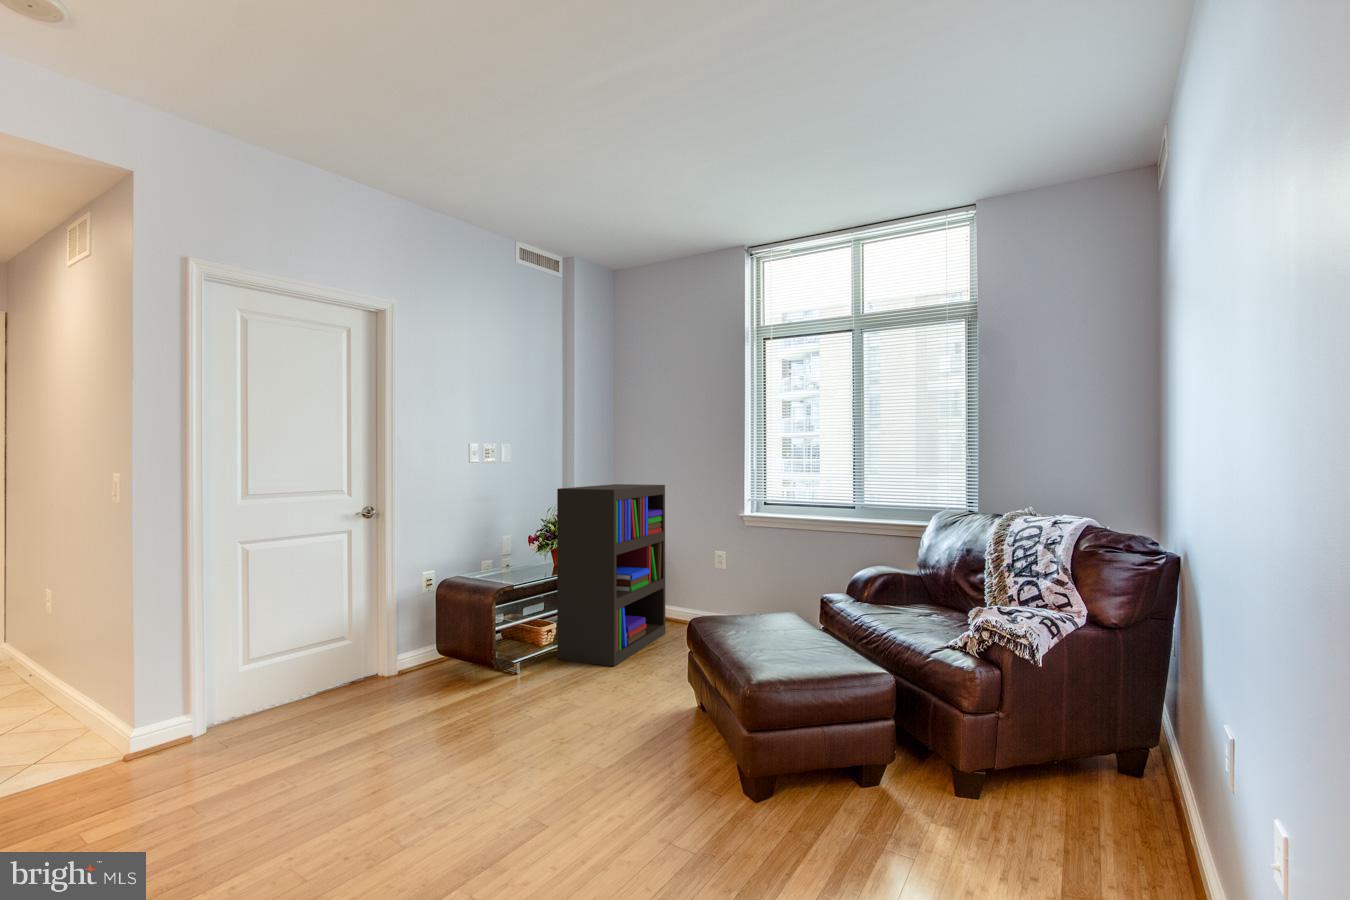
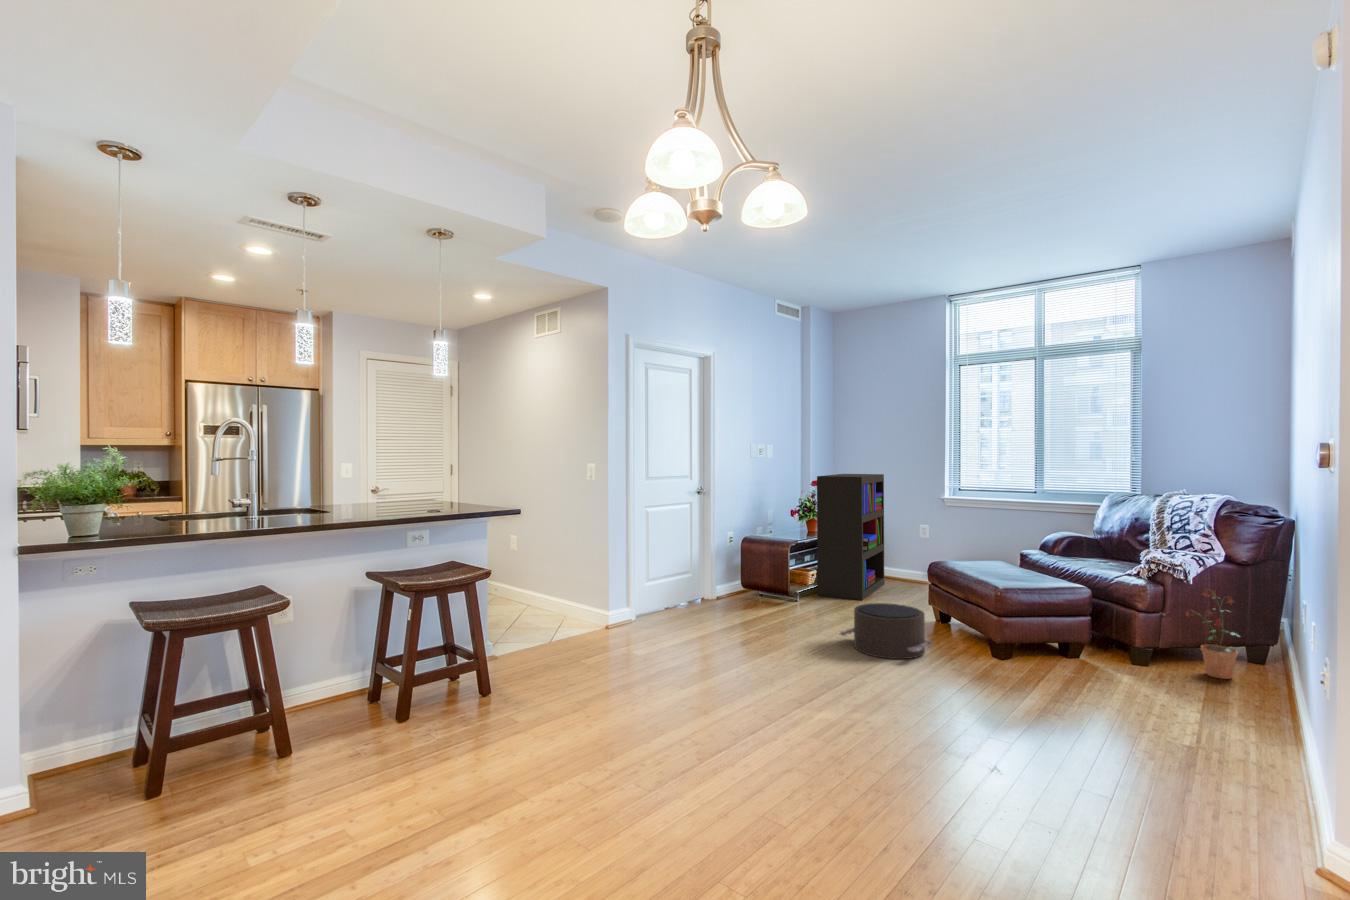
potted plant: none [1031,673,1119,830] -> present [1185,589,1240,679]
pouf: none [498,700,645,816] -> present [840,603,933,659]

